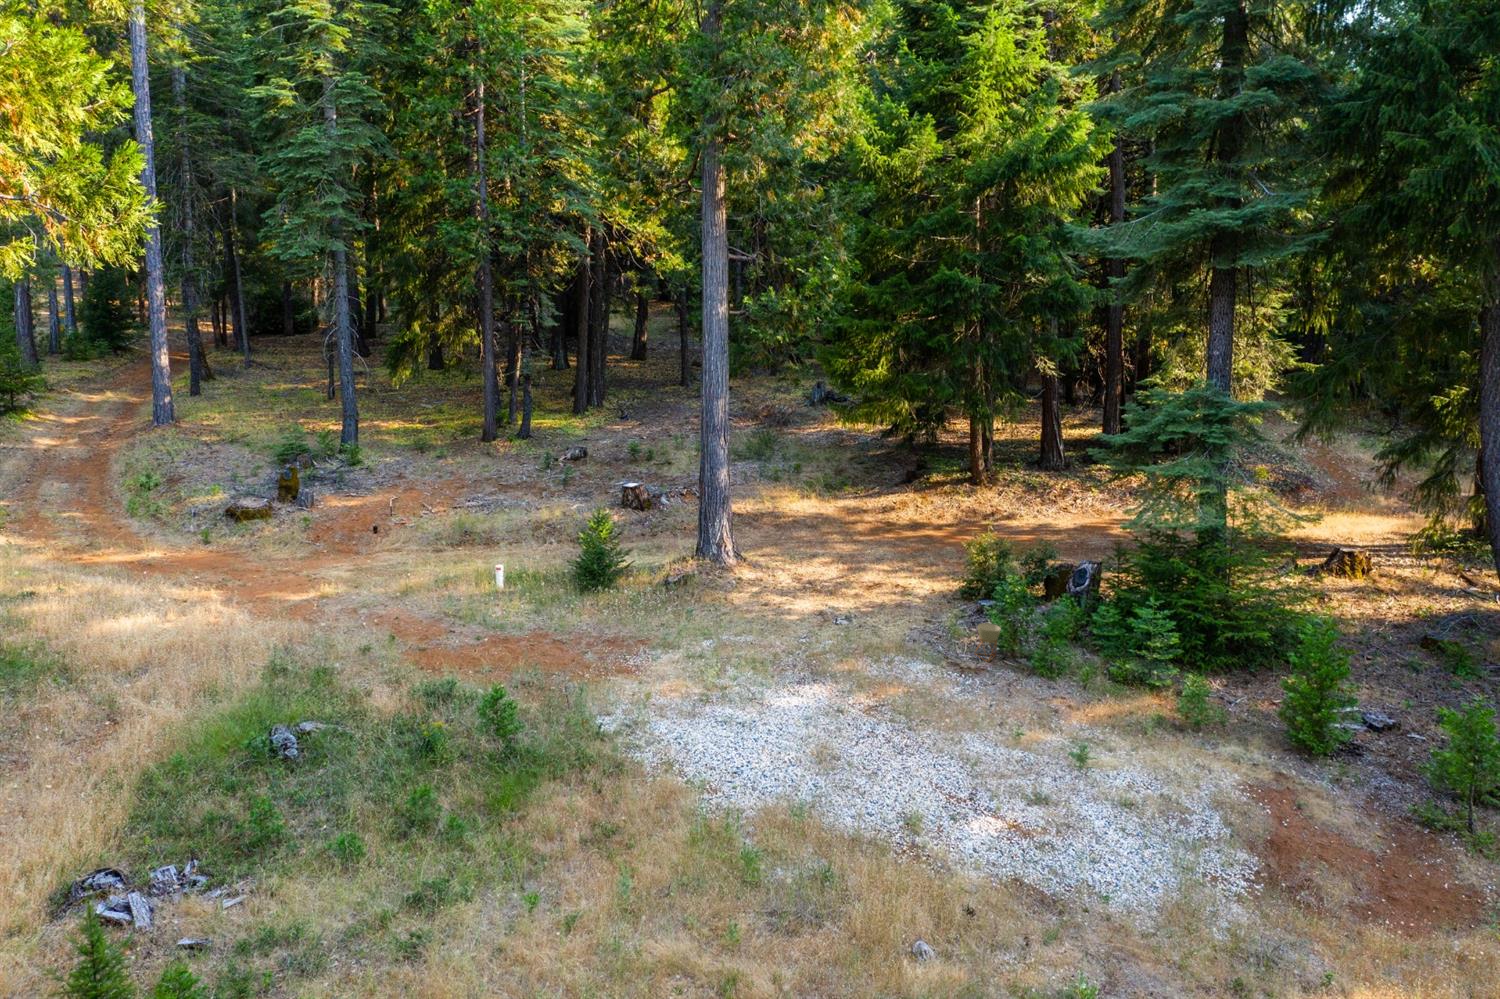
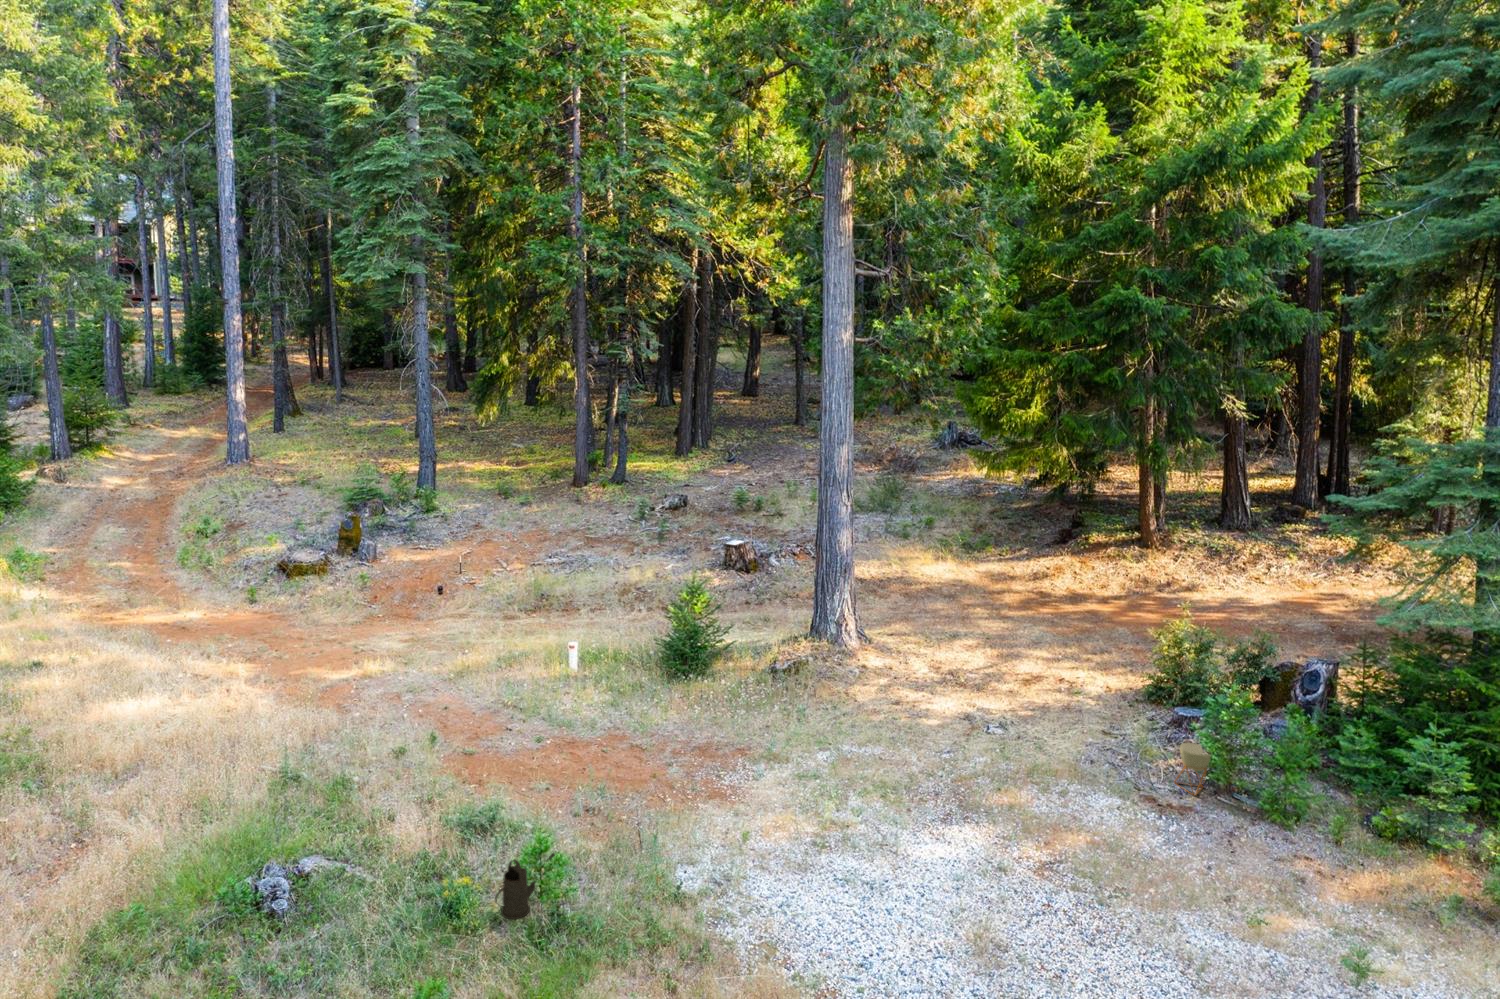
watering can: none [447,719,494,770] -> present [495,853,555,919]

